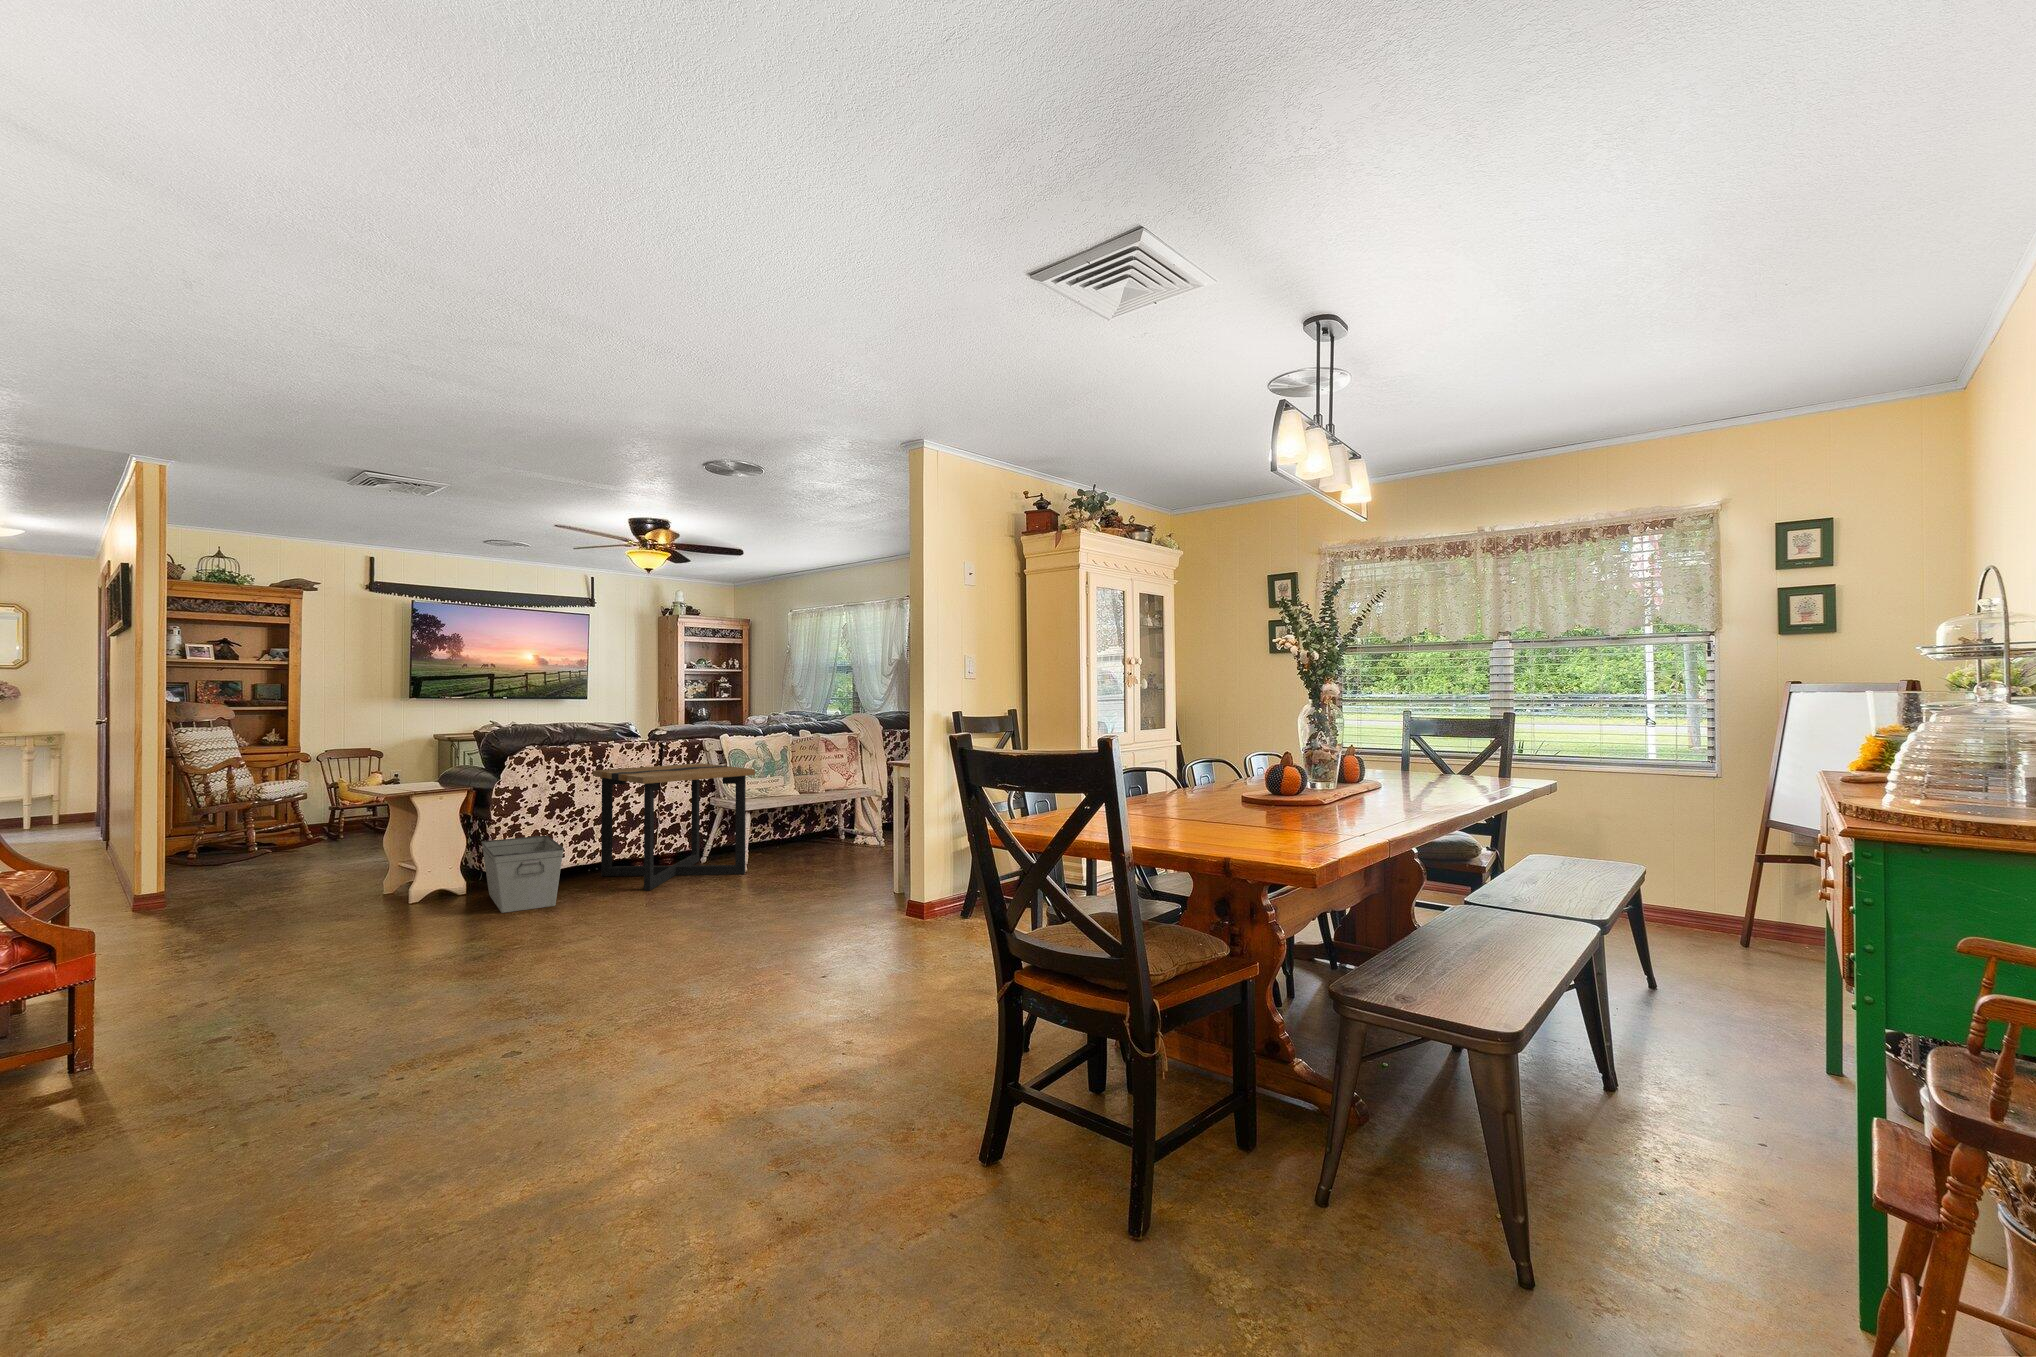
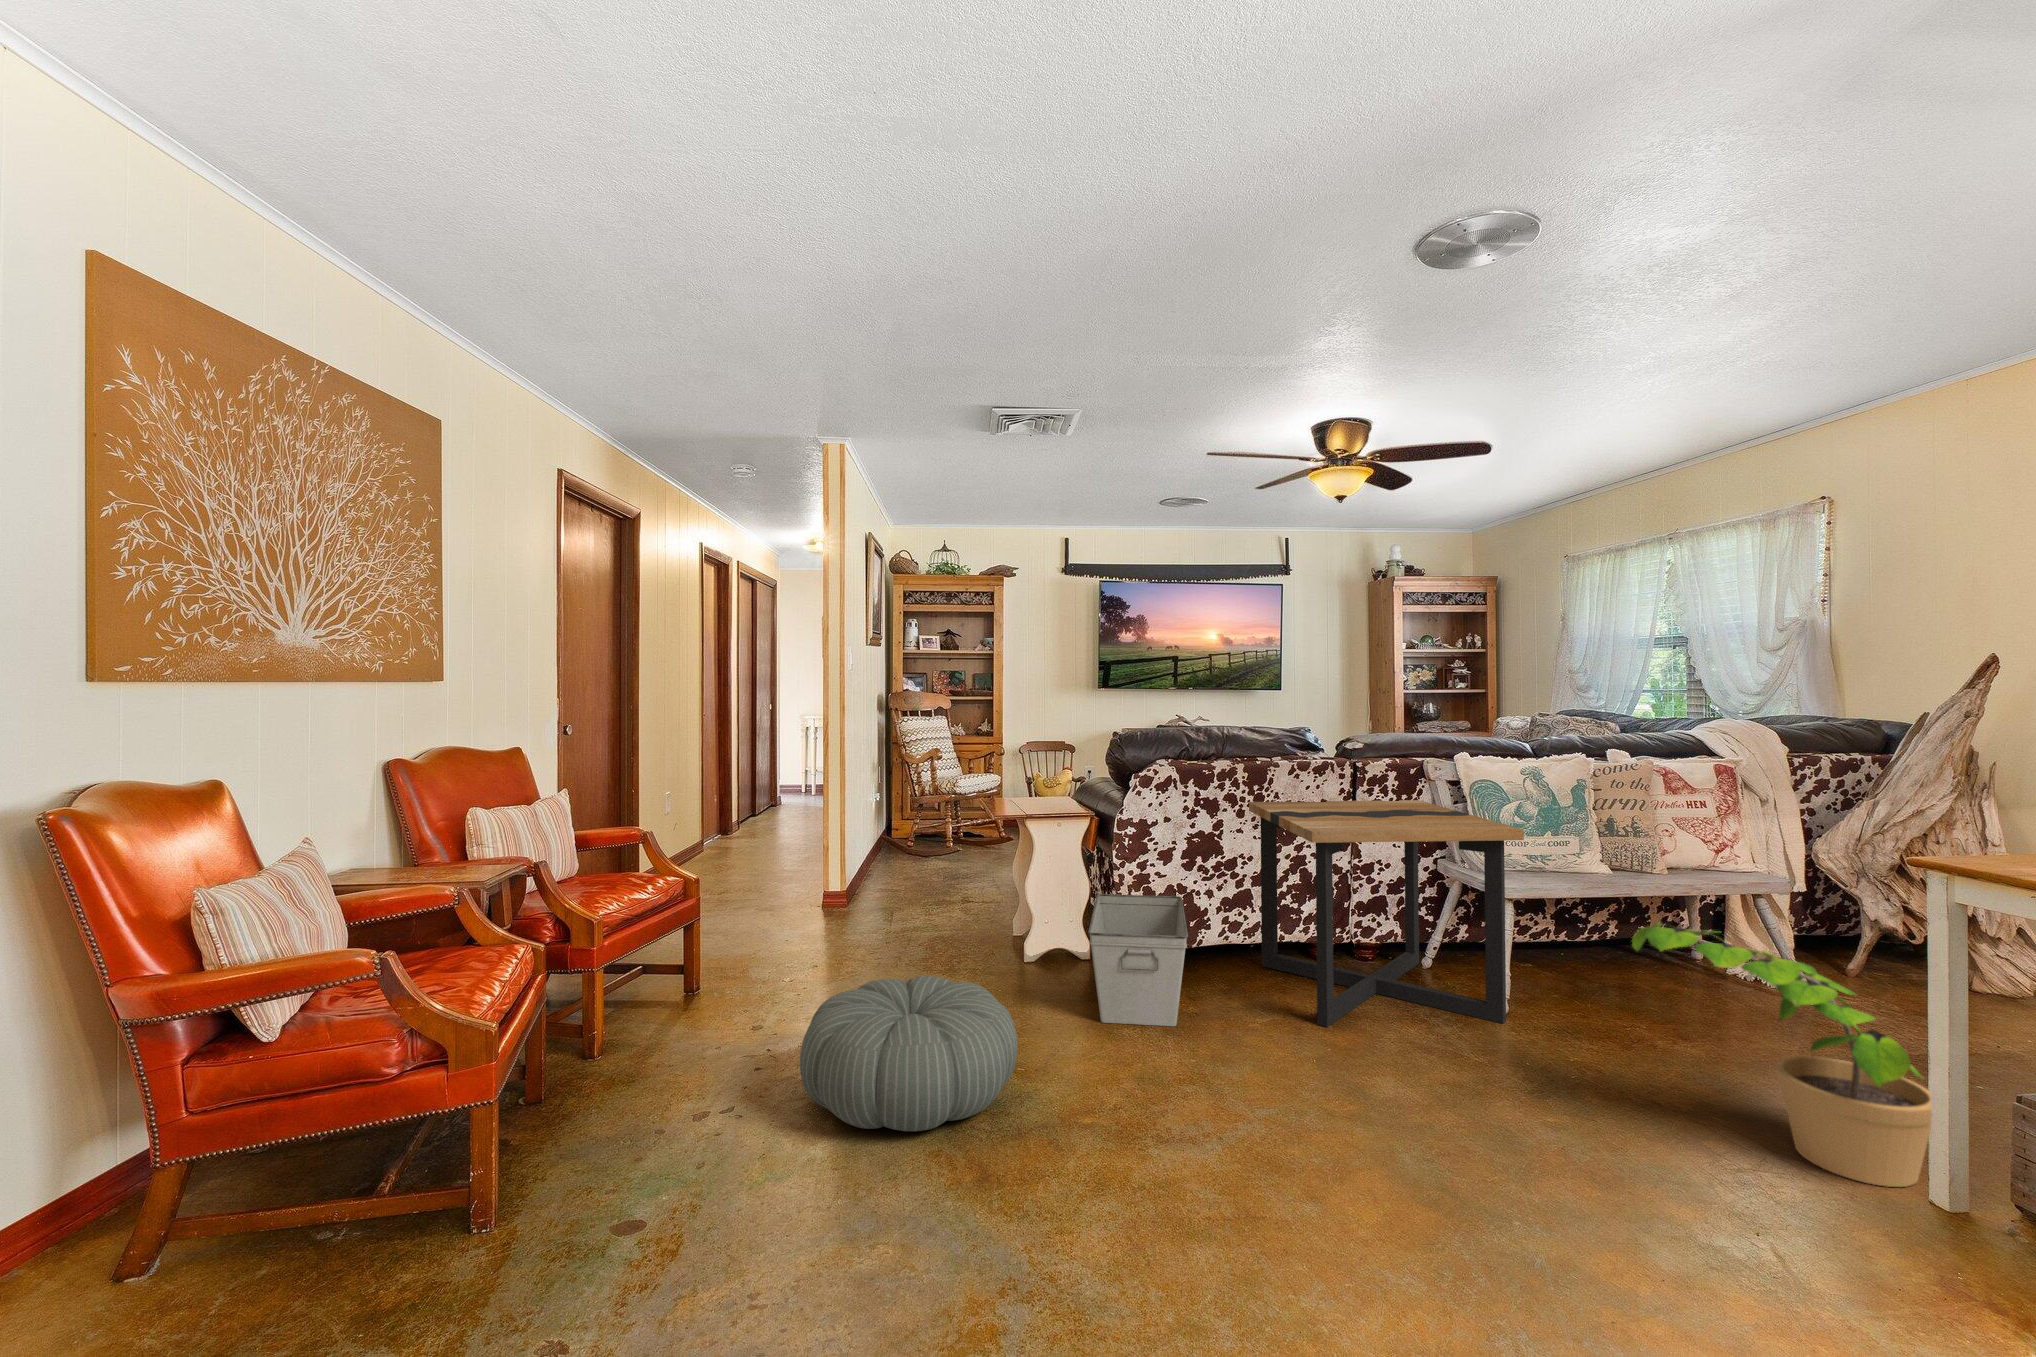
potted plant: none [797,800,895,889] -> present [1632,922,1932,1187]
pouf: none [294,887,466,972] -> present [800,976,1018,1131]

